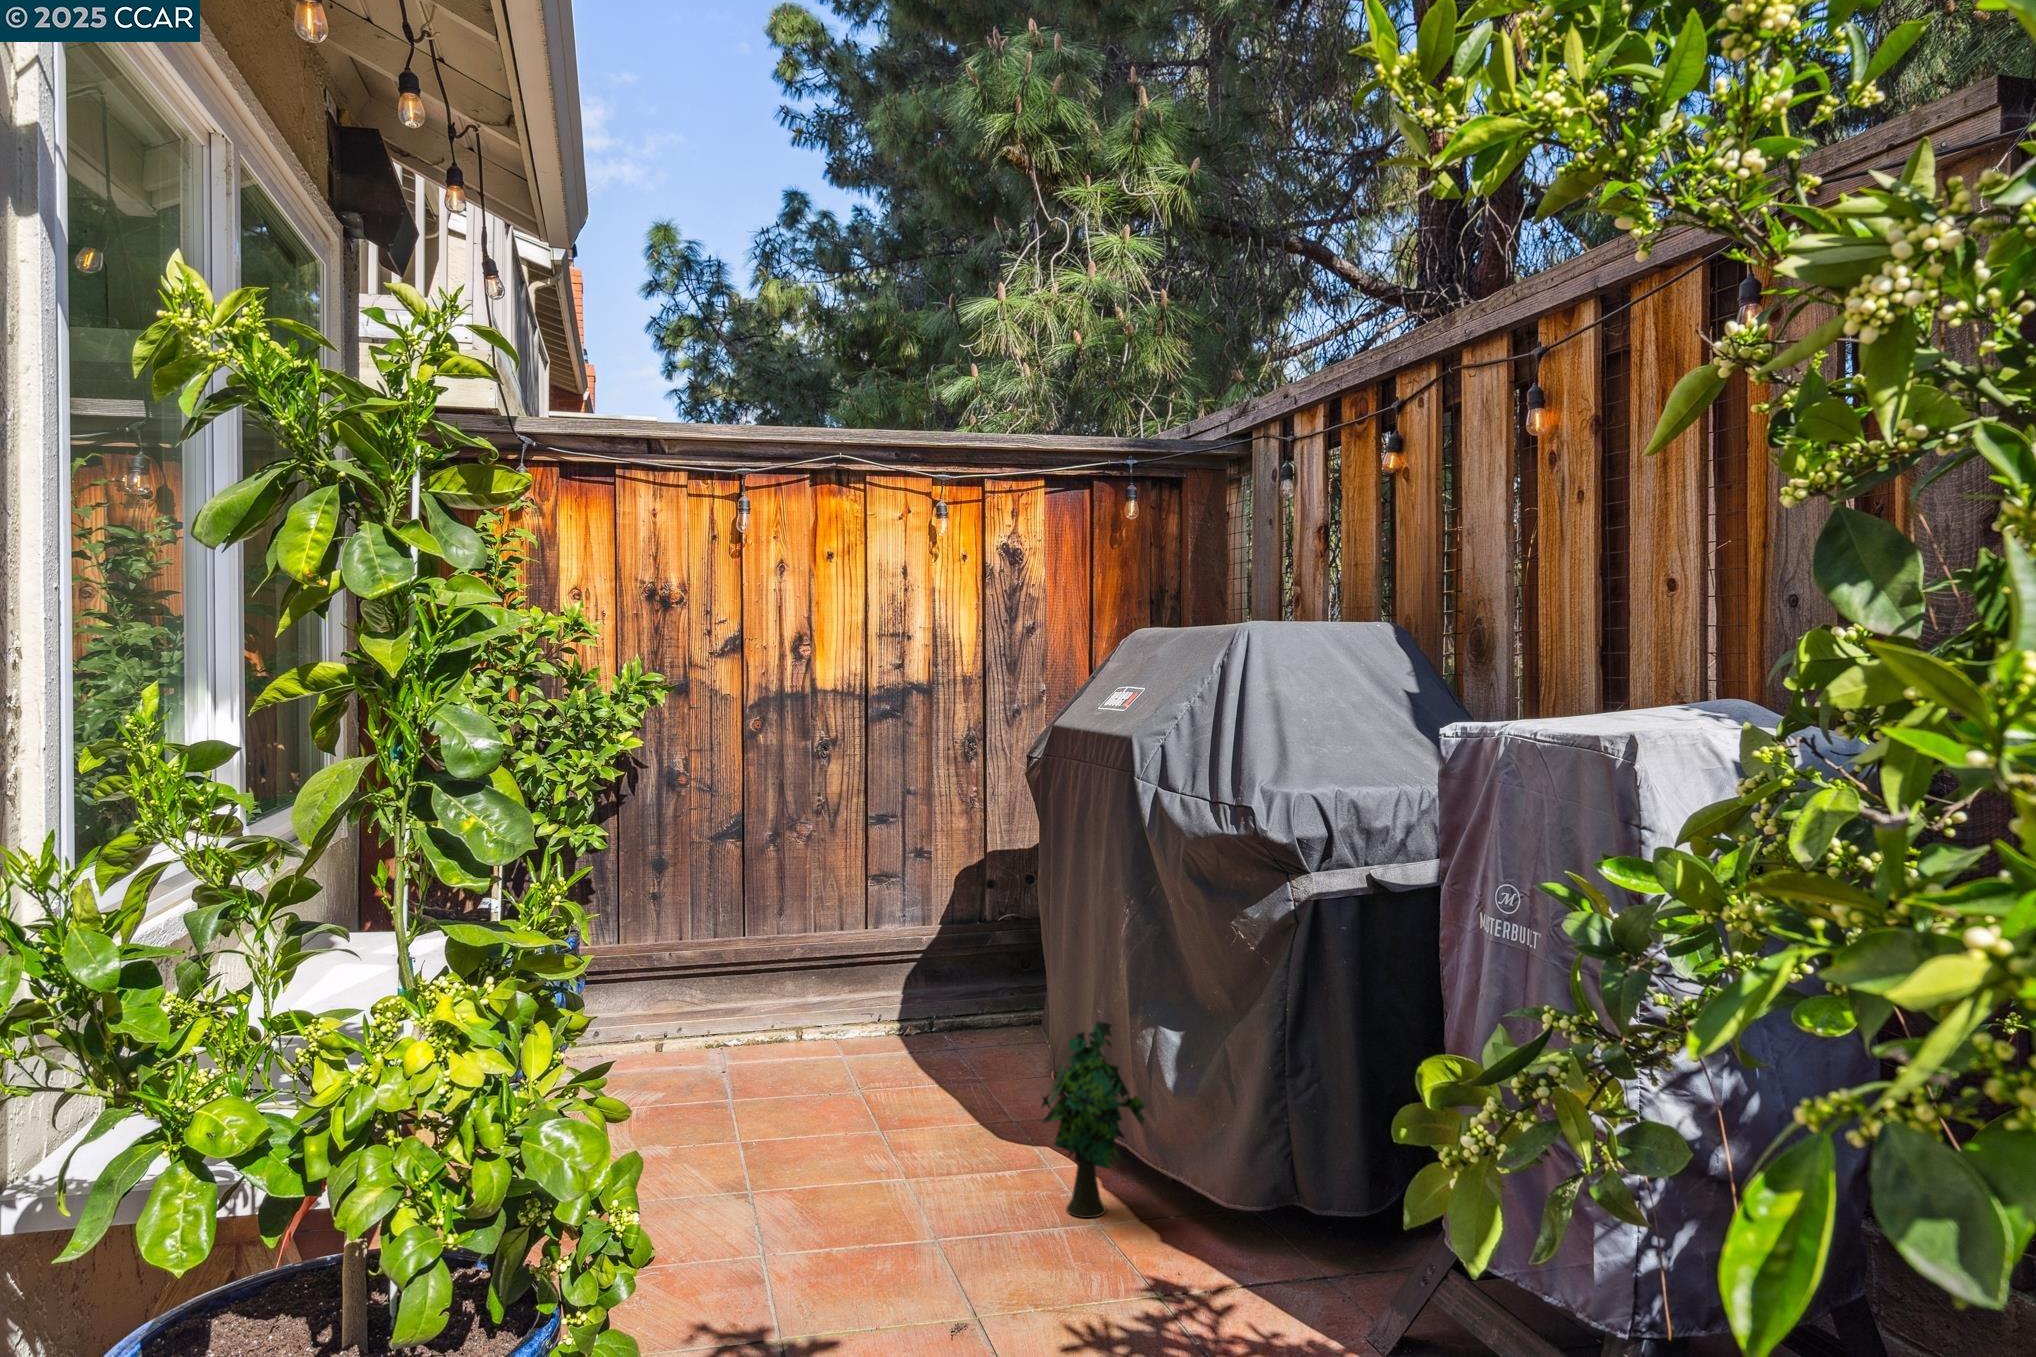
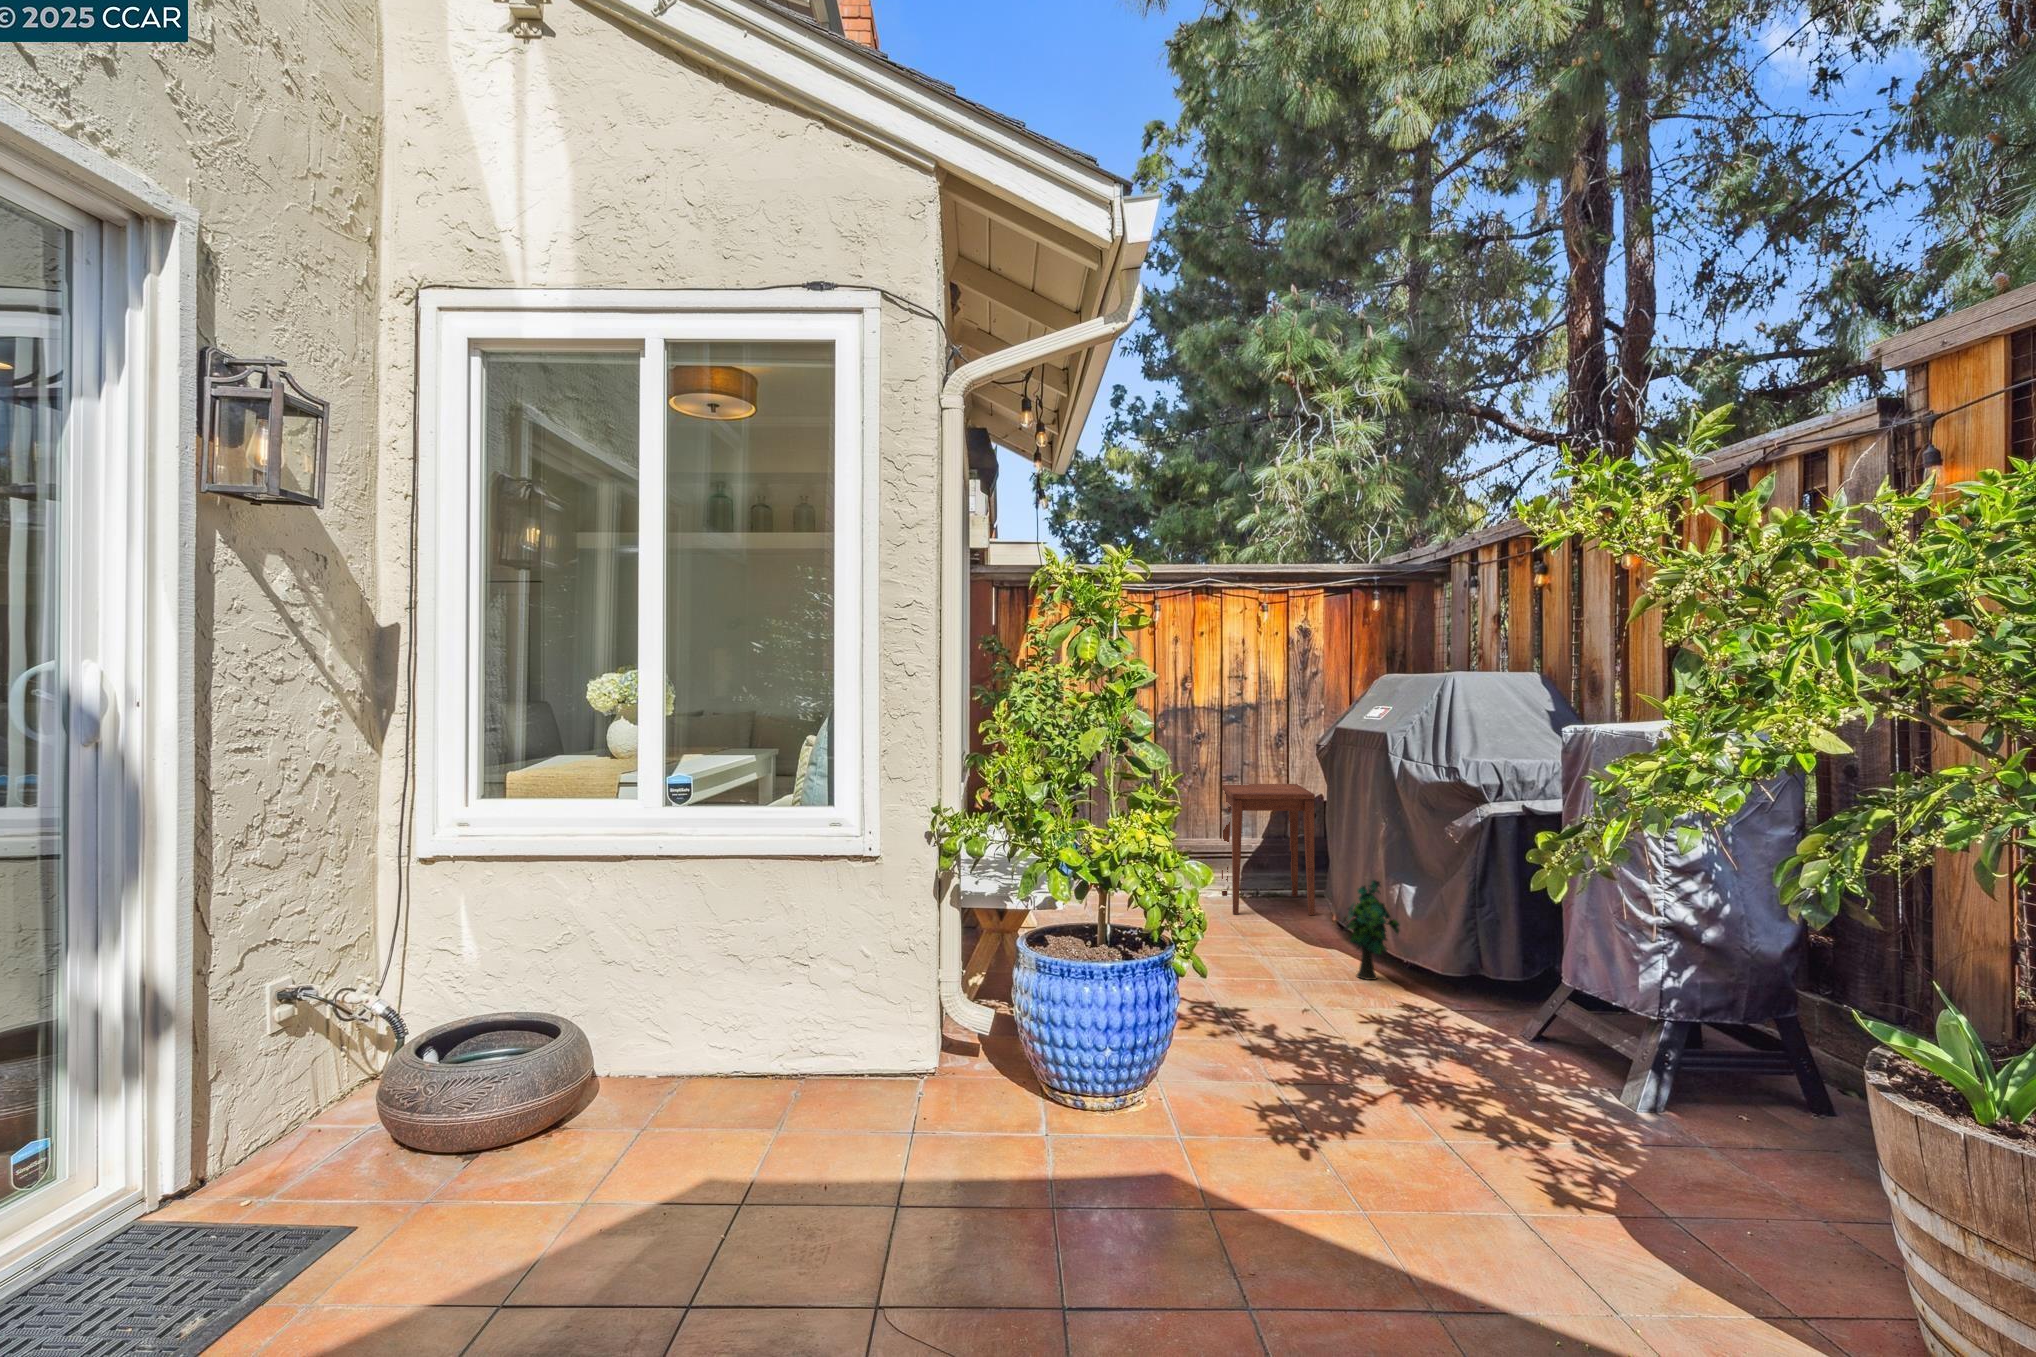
side table: none [865,830,1020,1078] -> present [1222,784,1315,915]

